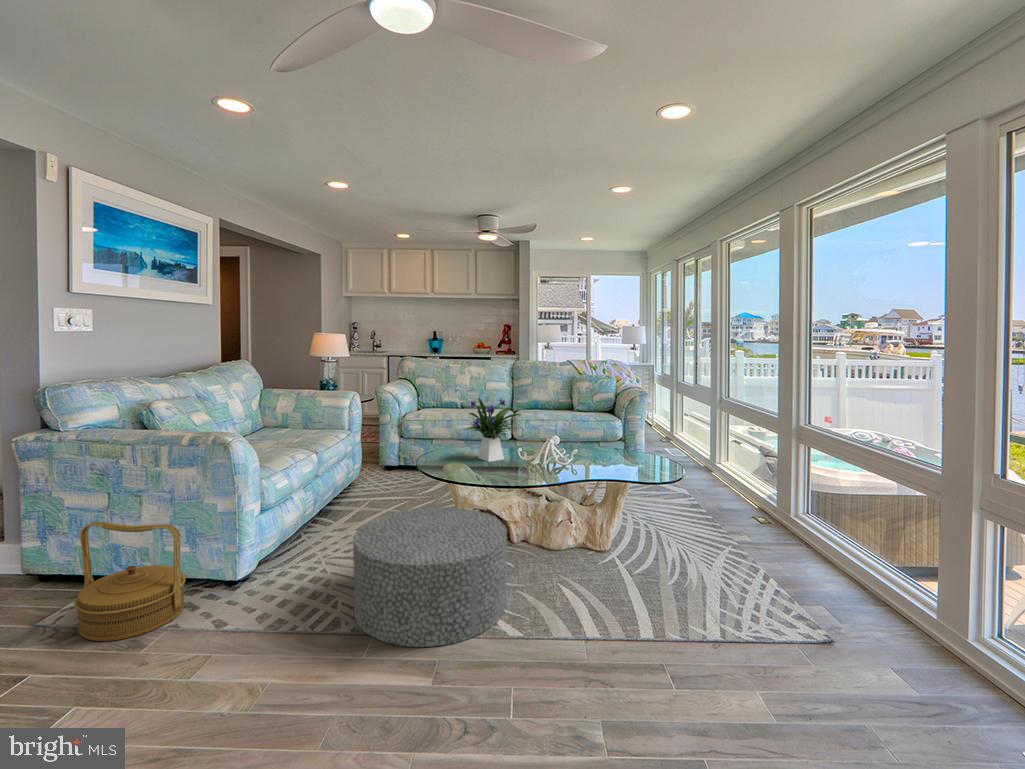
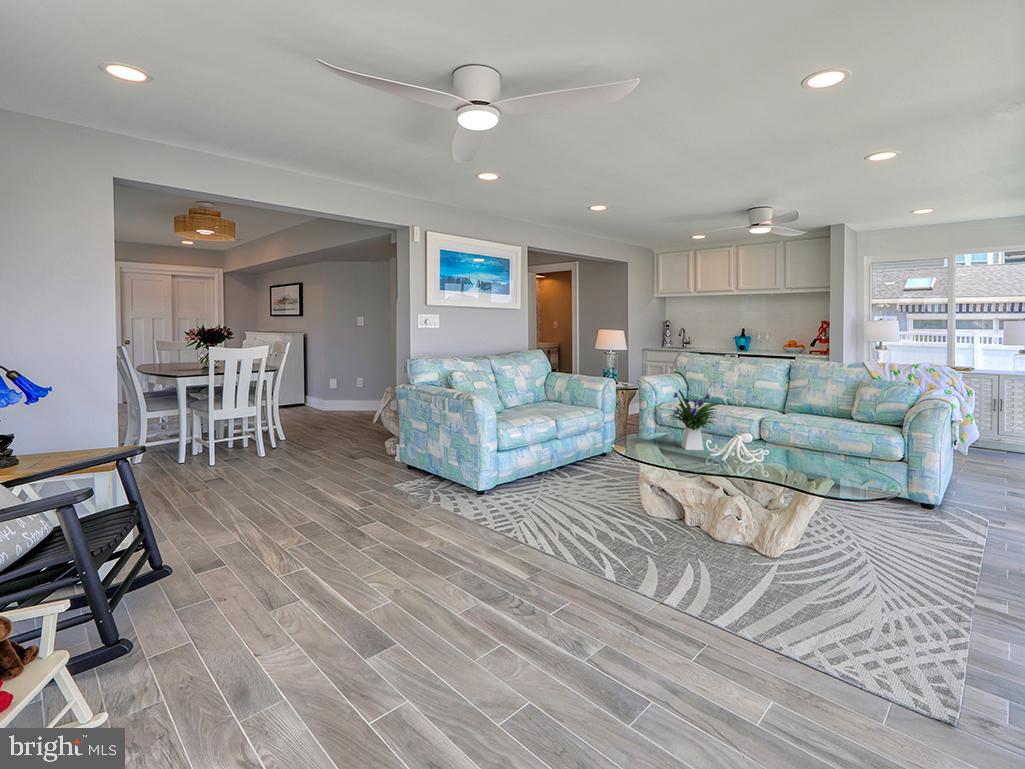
ottoman: present [353,507,507,647] -> none [520,469,640,568]
woven basket: present [74,522,186,641] -> none [394,437,448,505]

